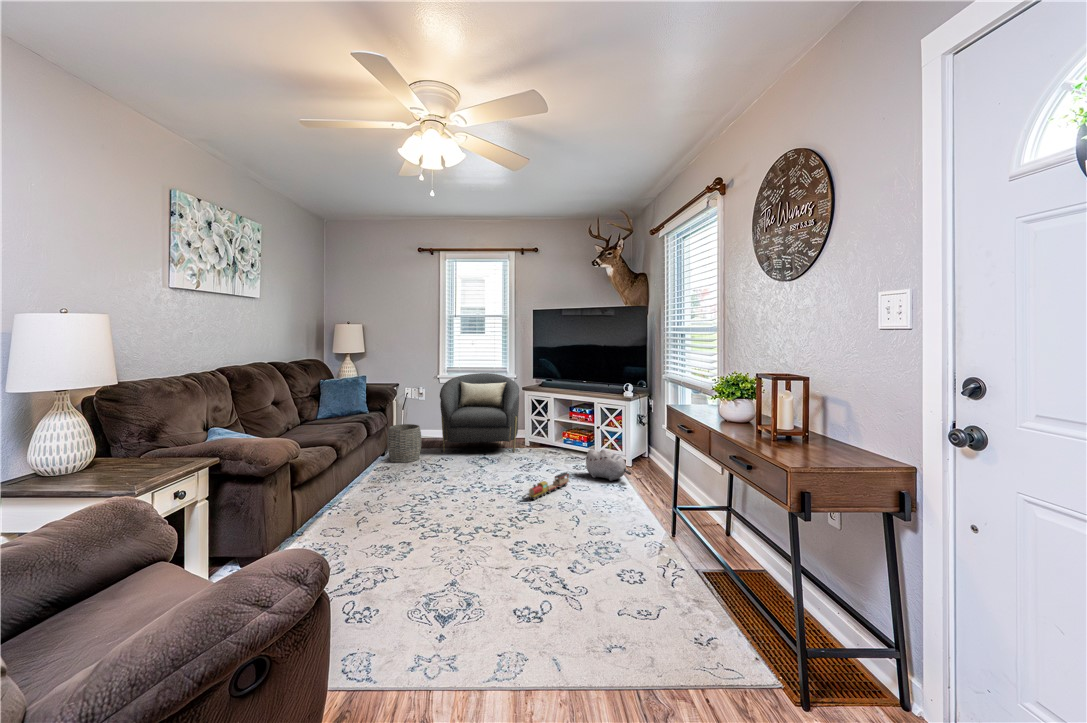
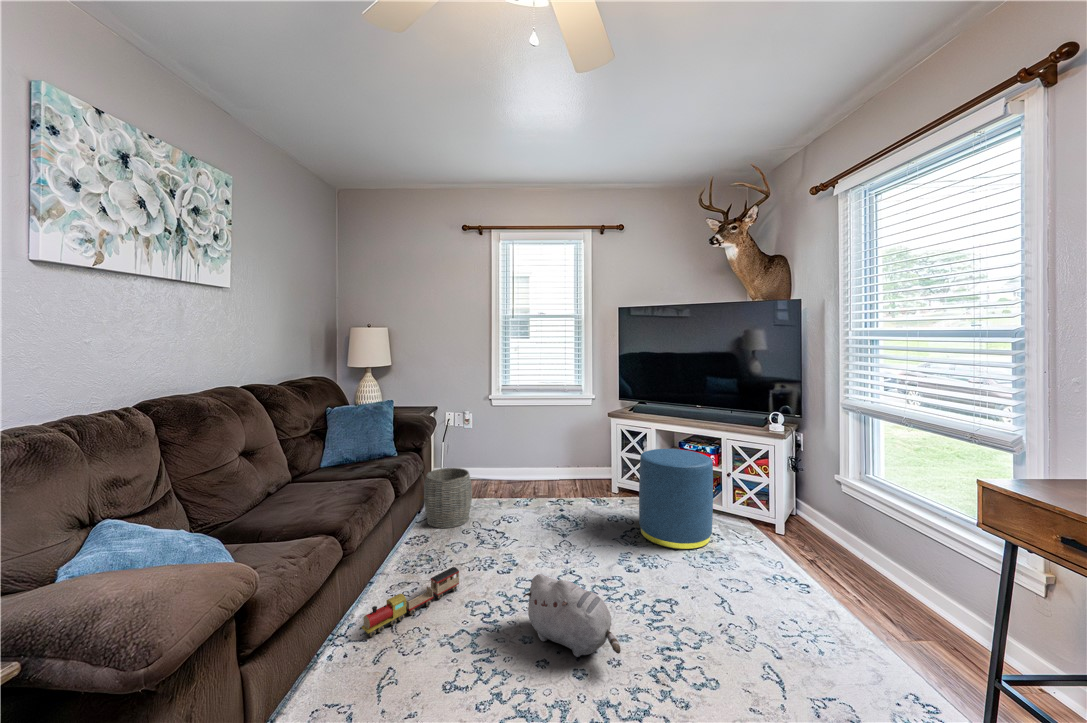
armchair: present [440,373,519,452] -> none [494,392,604,505]
ottoman: none [534,410,580,471] -> present [639,449,713,550]
plush toy: present [584,449,631,481] -> present [523,574,621,657]
toy train: present [529,472,569,500] -> present [362,567,459,637]

